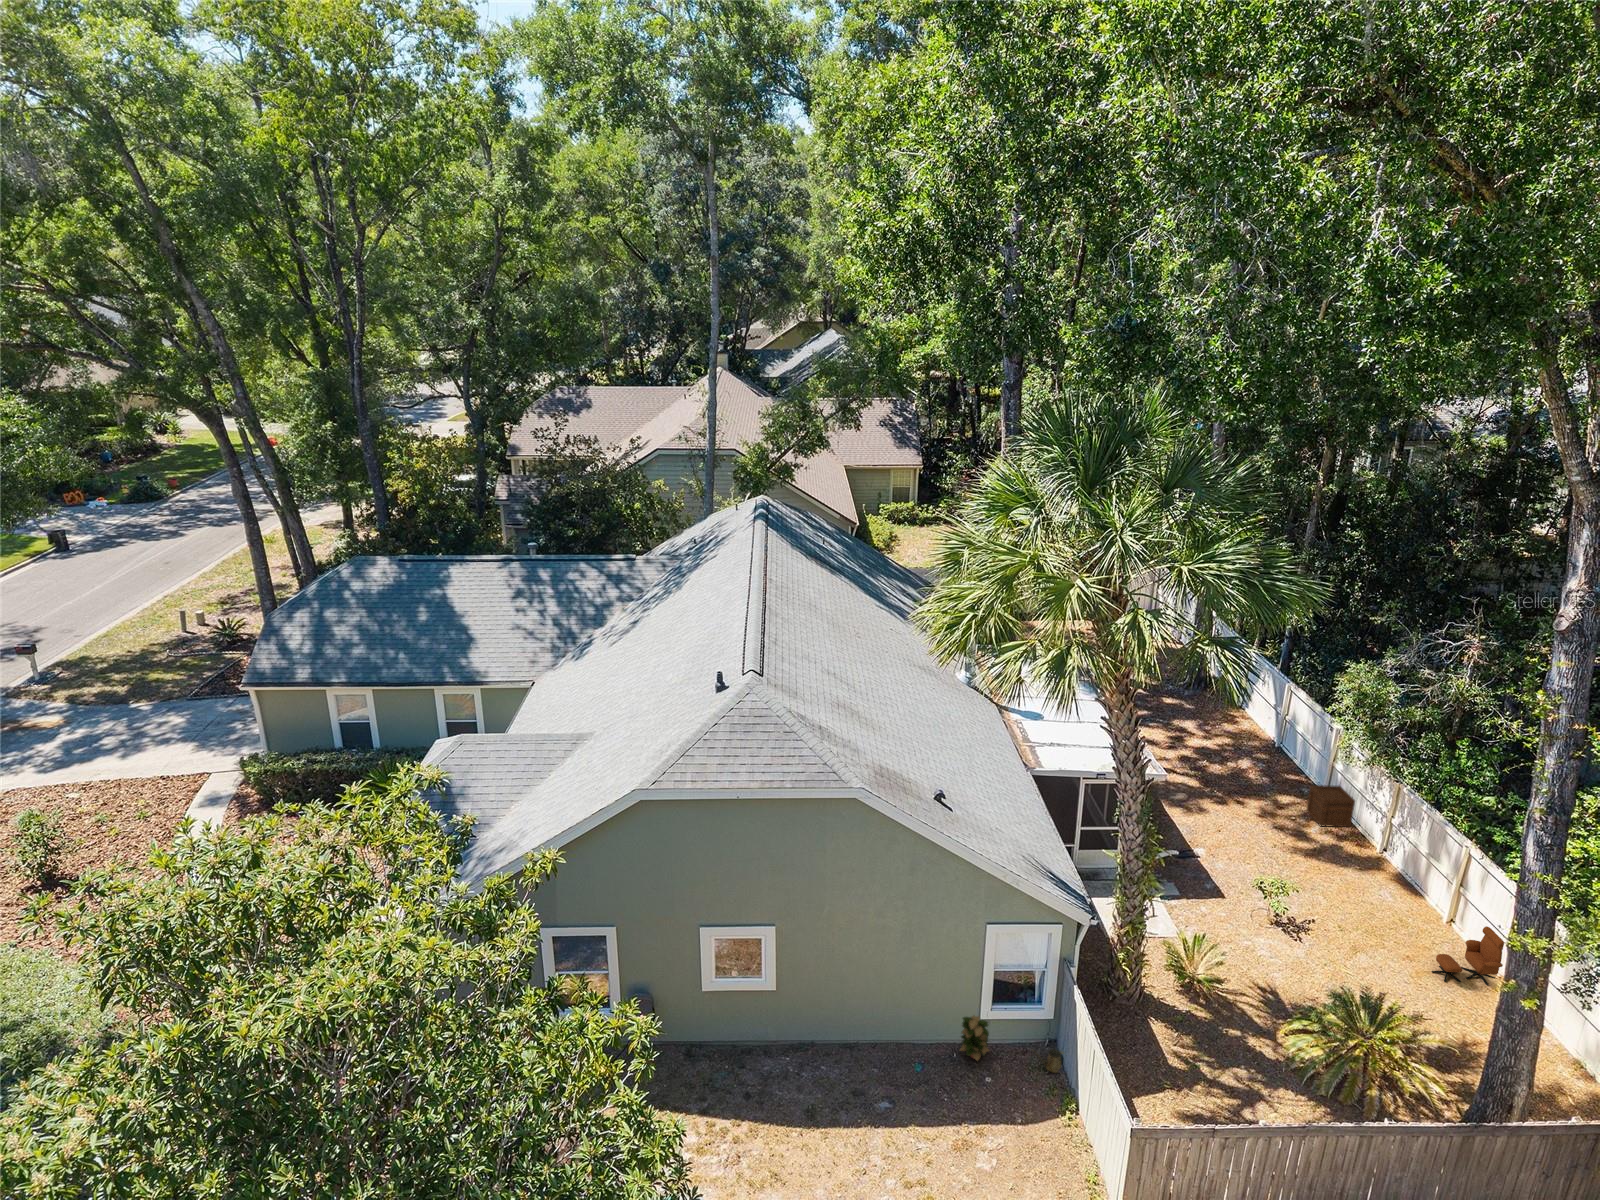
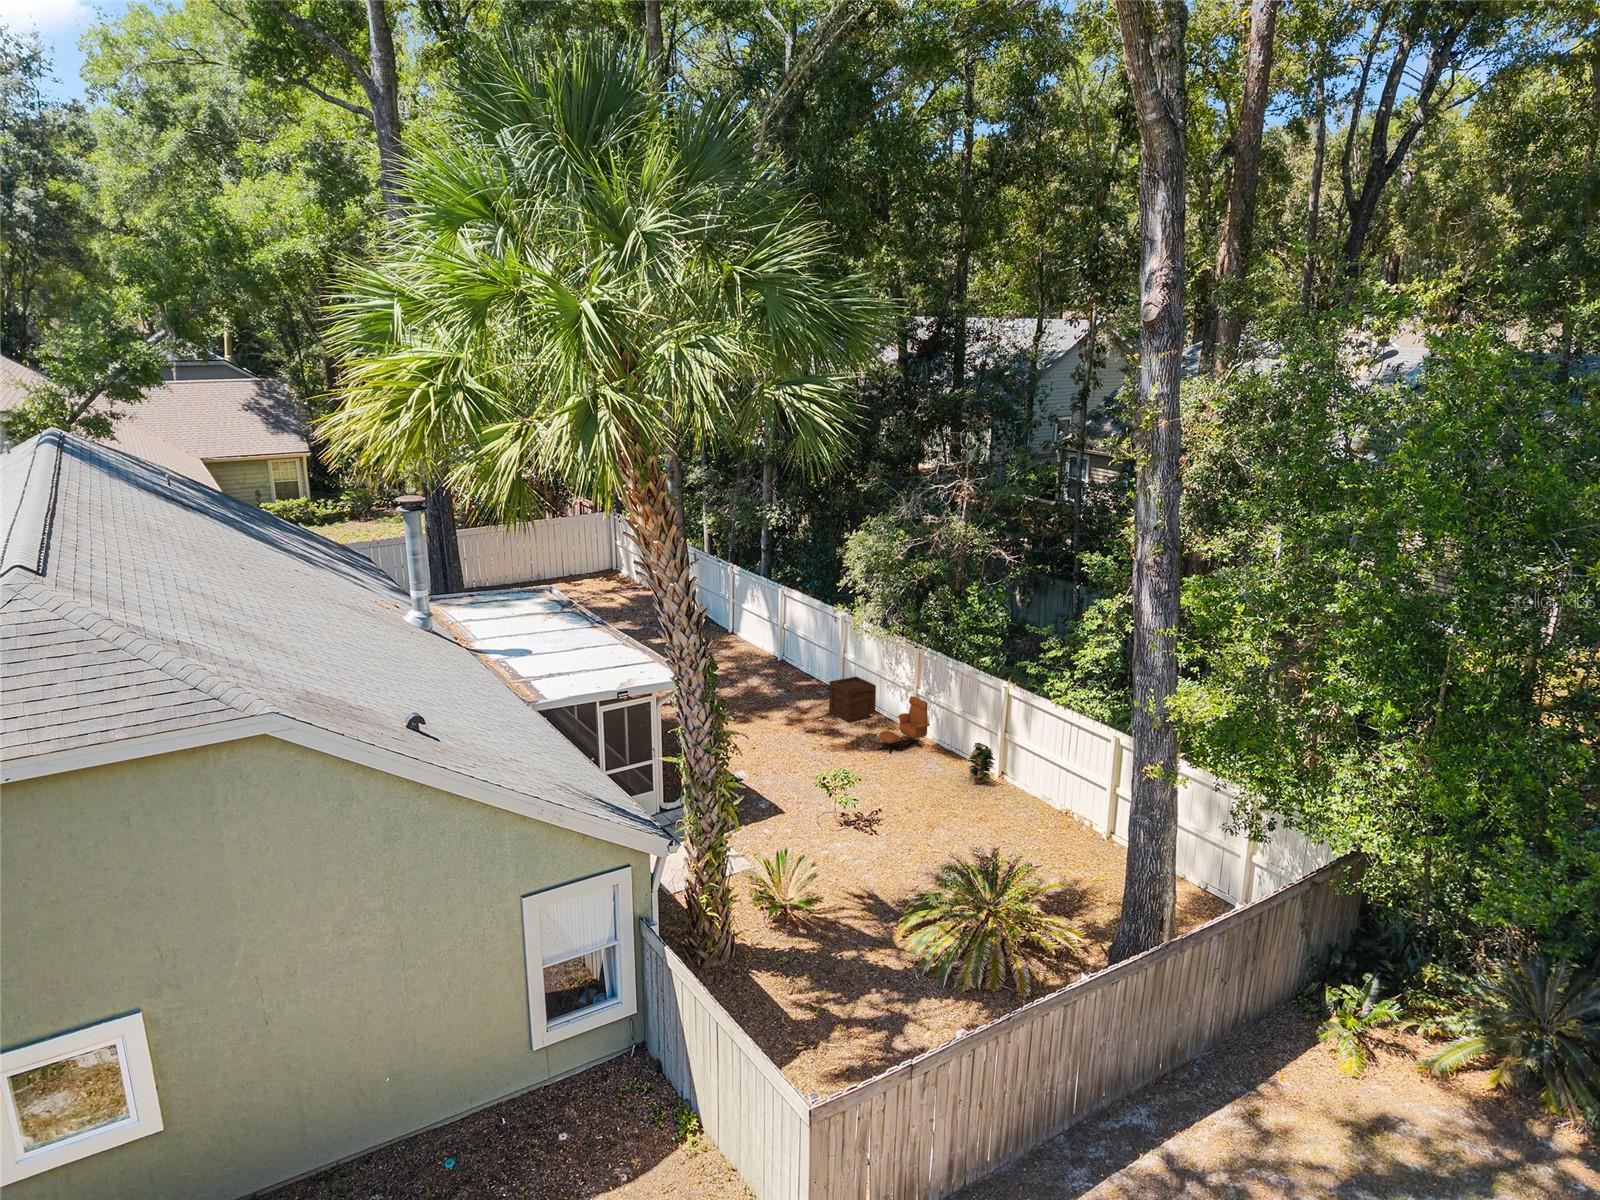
lounge chair: present [1432,926,1504,985] -> present [878,696,930,753]
decorative plant: present [960,1016,989,1061] -> present [968,743,995,784]
watering can: present [1035,1049,1064,1073] -> none [607,1058,662,1097]

